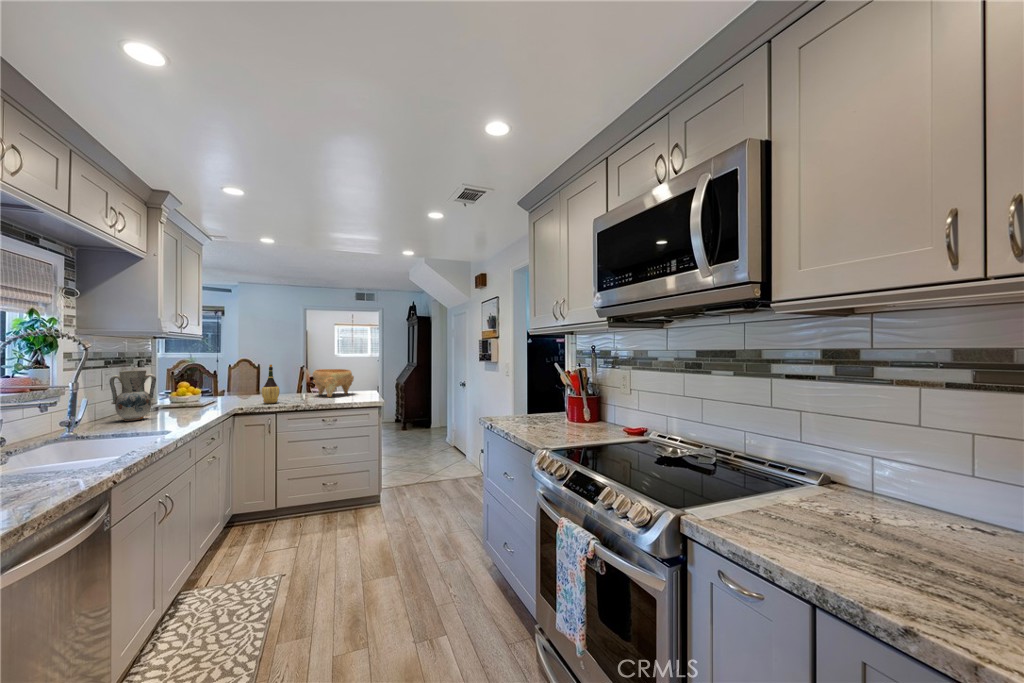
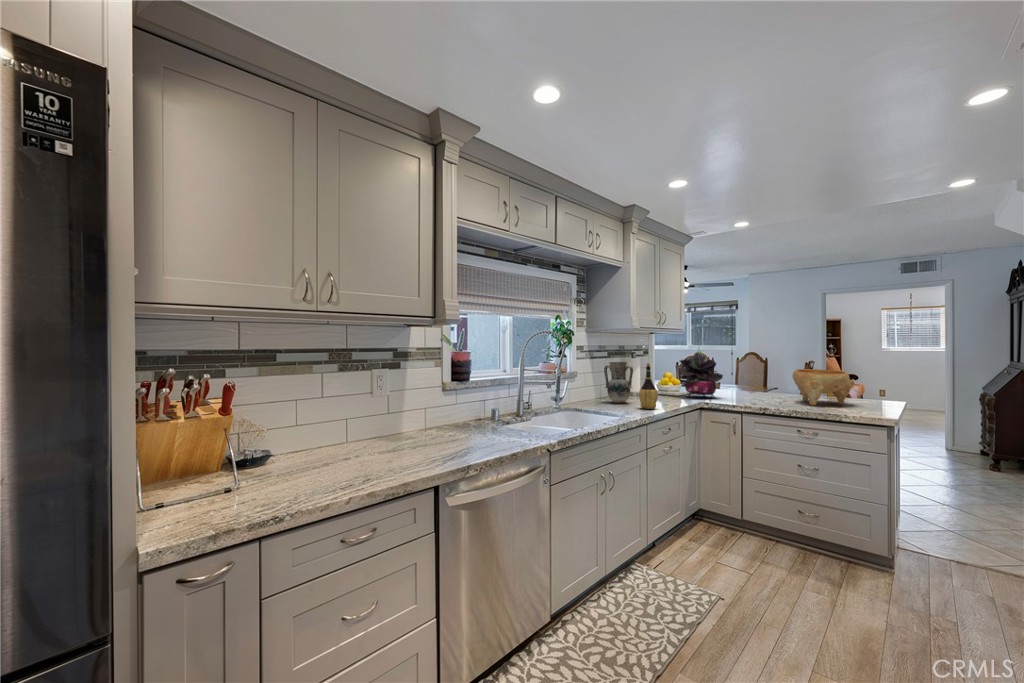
potted plant: none [203,358,252,404] -> present [679,353,723,398]
wine bottle: present [262,365,280,403] -> present [639,363,658,409]

